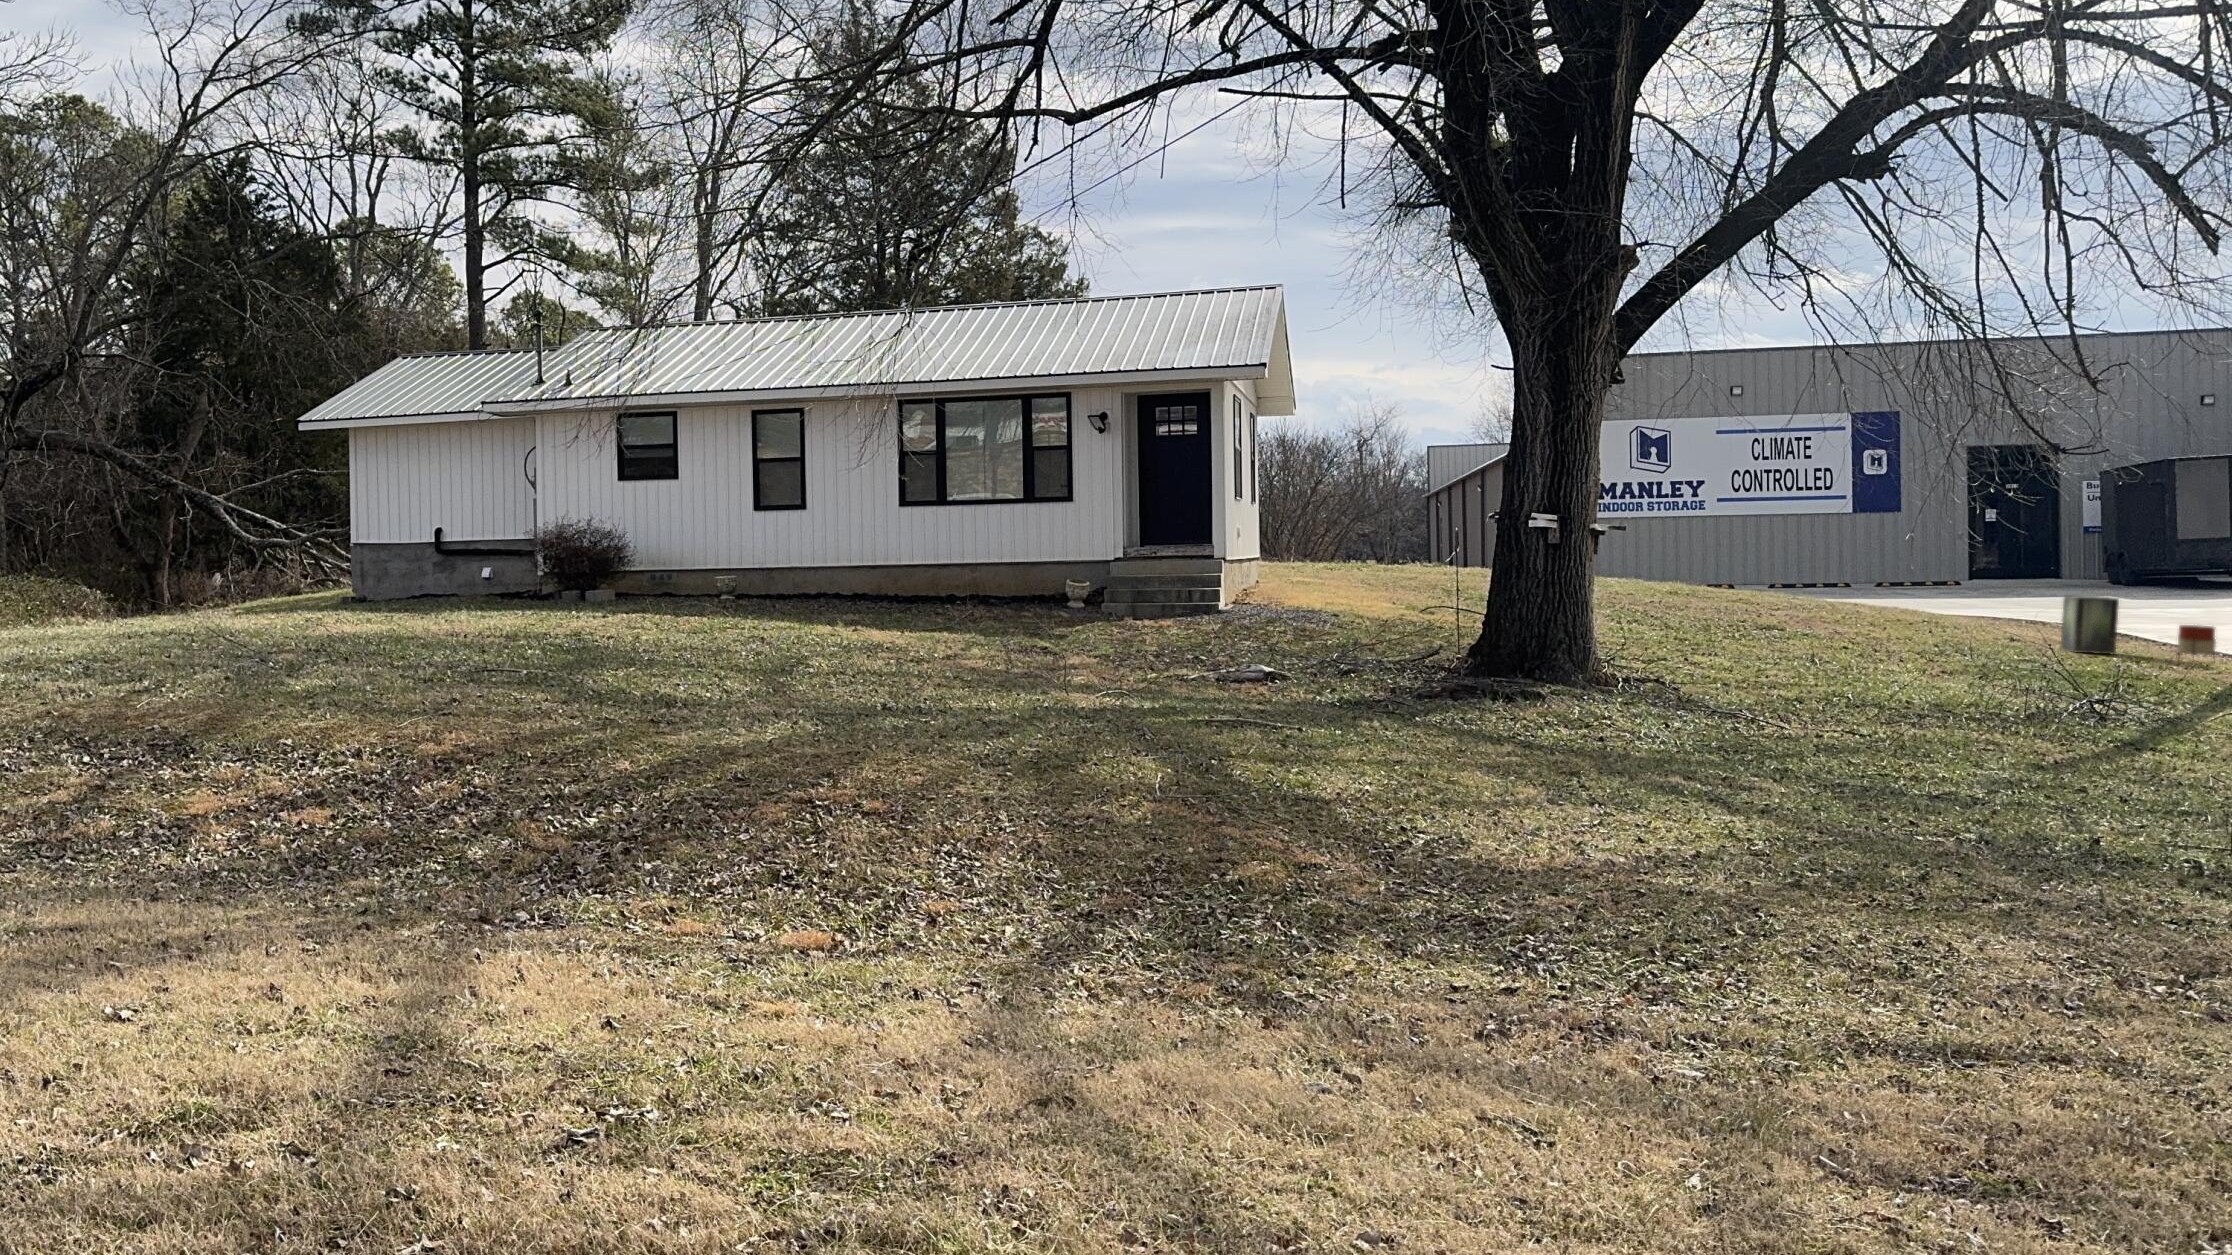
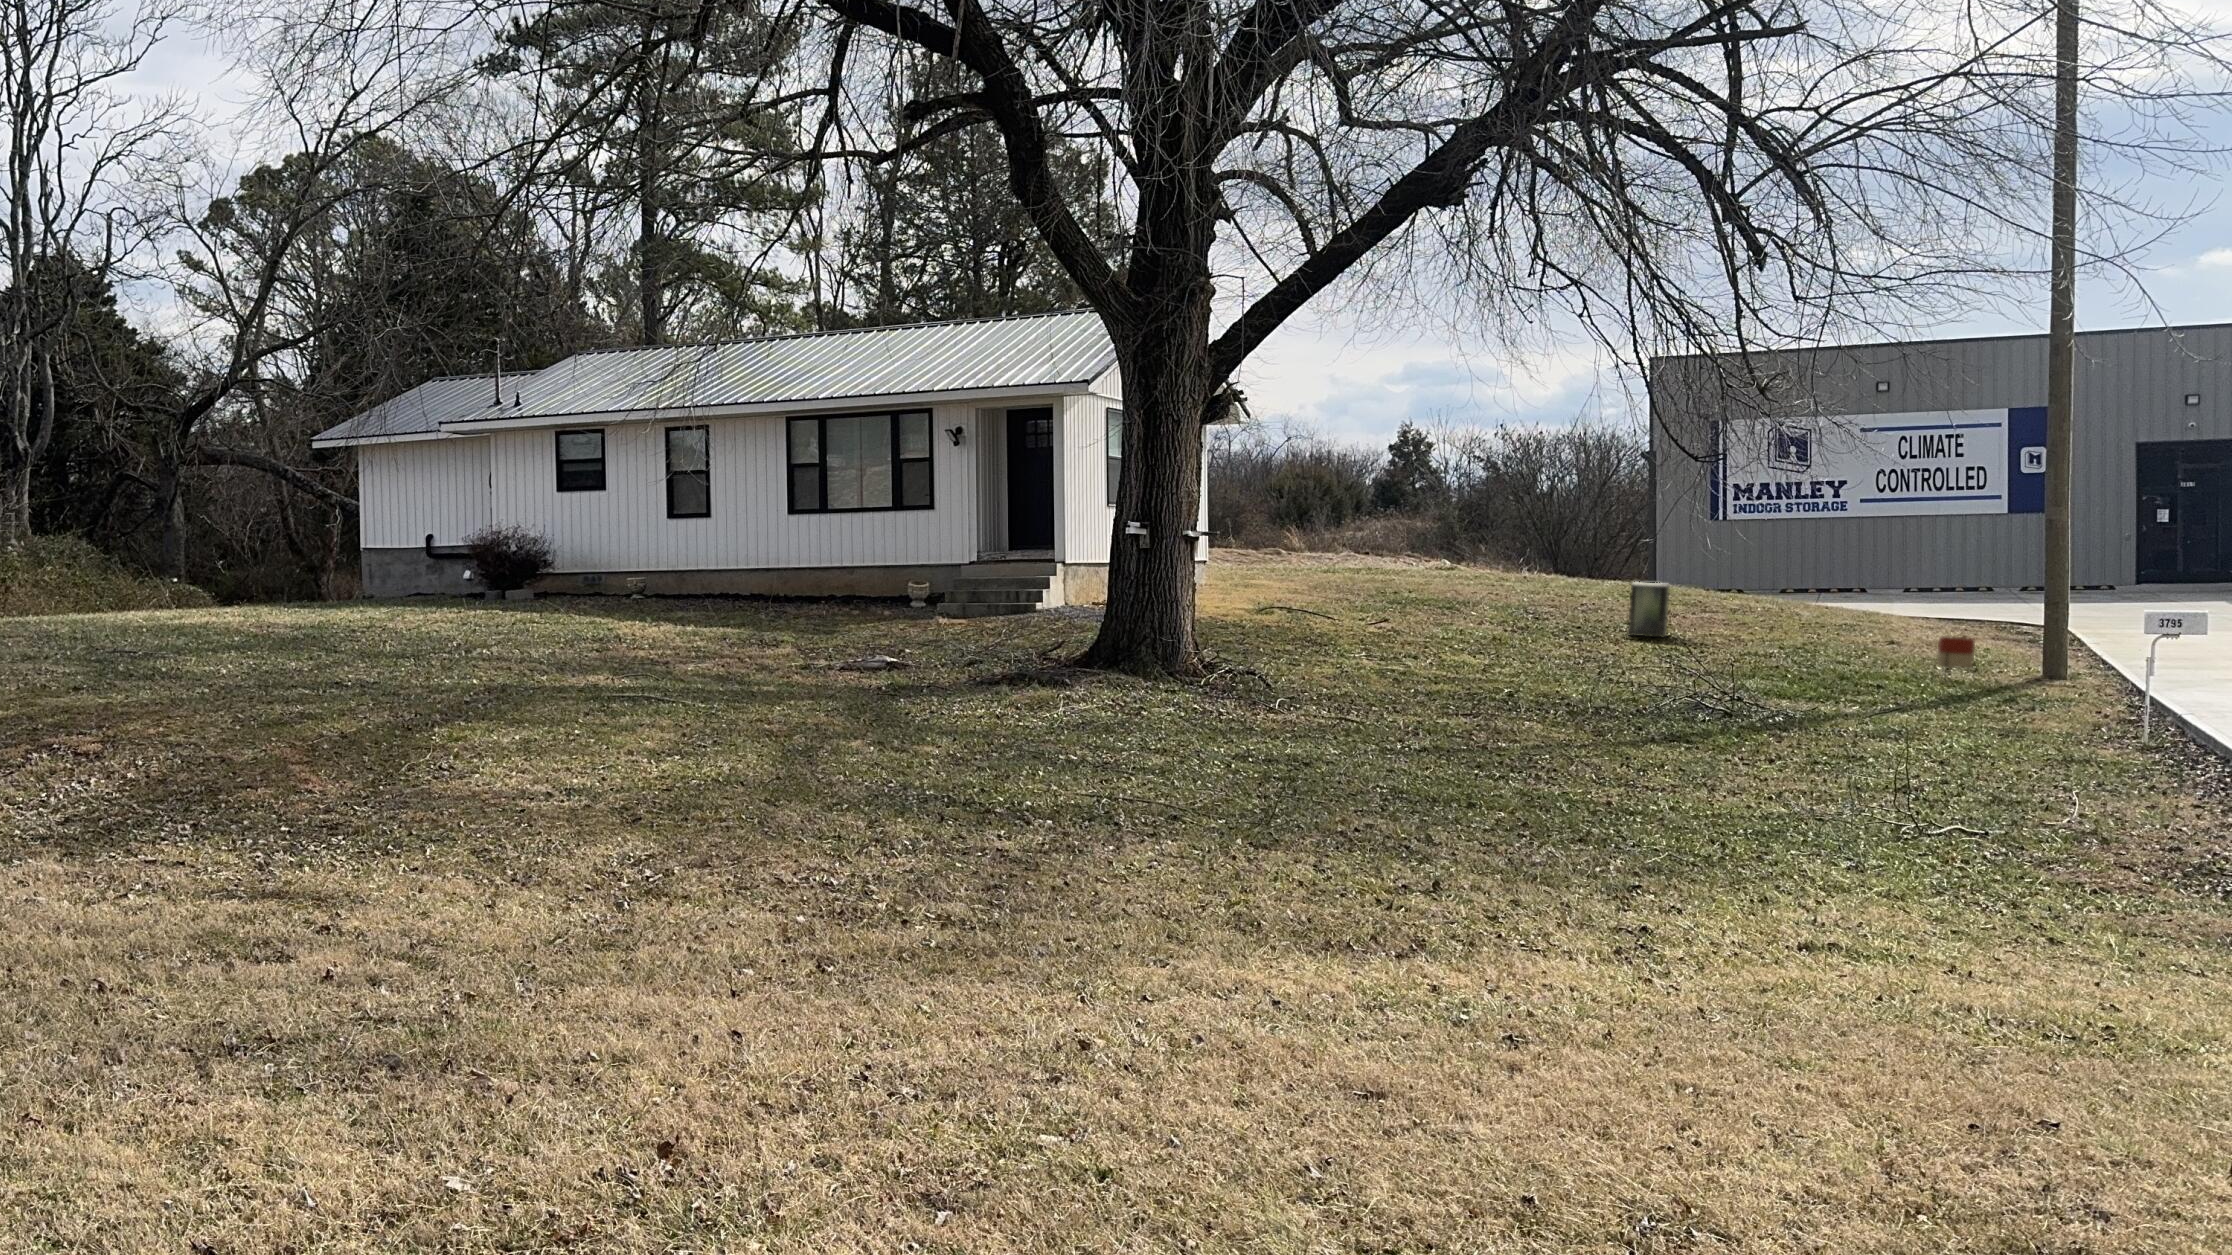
storage box: present [2061,595,2119,654] -> present [1628,583,1670,637]

